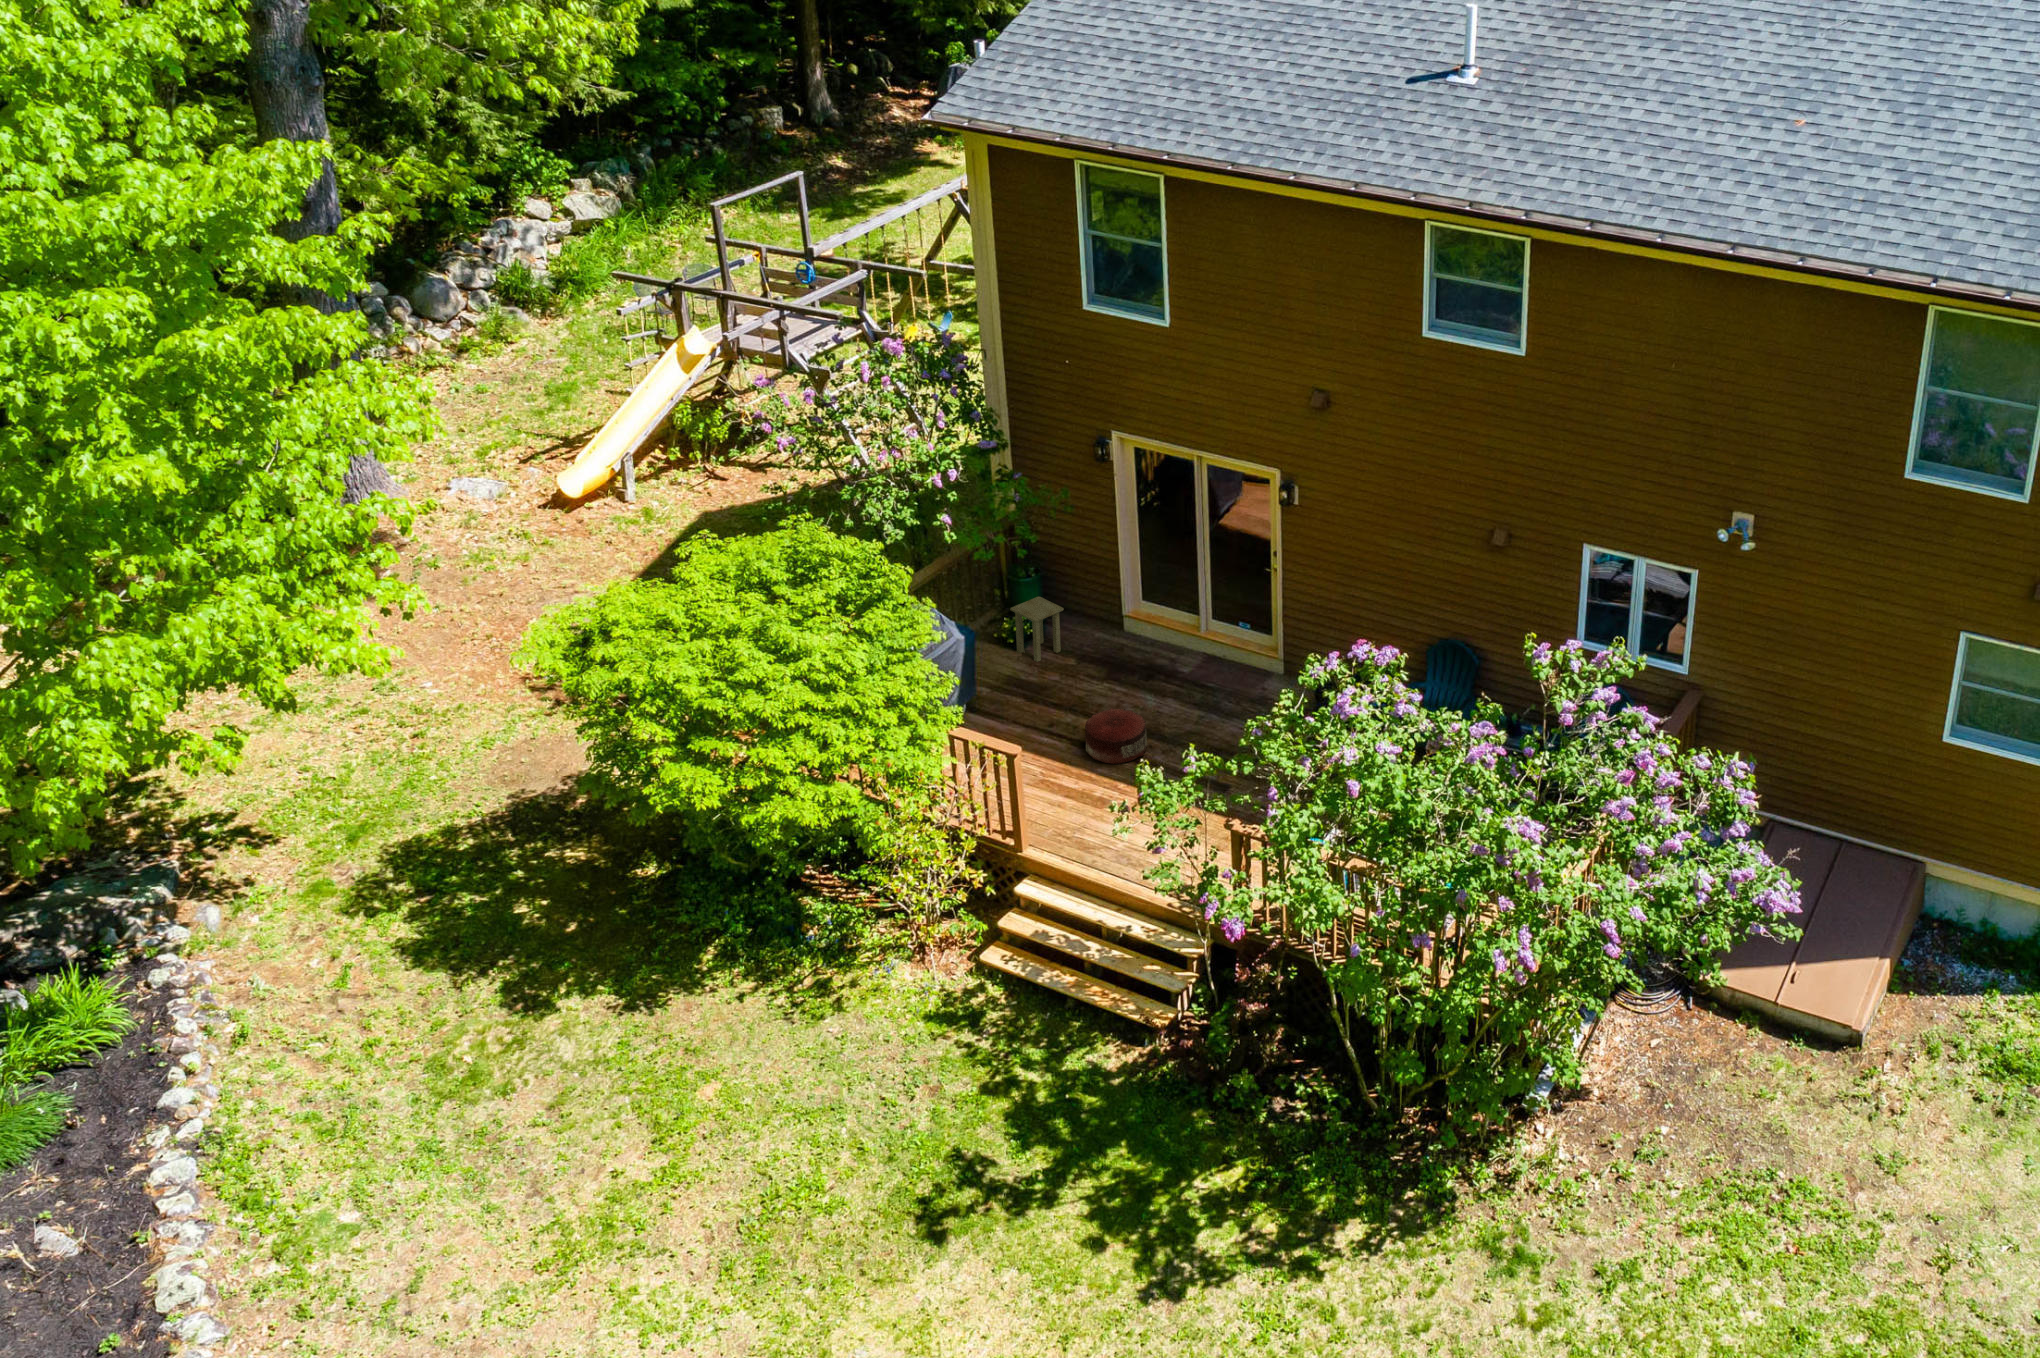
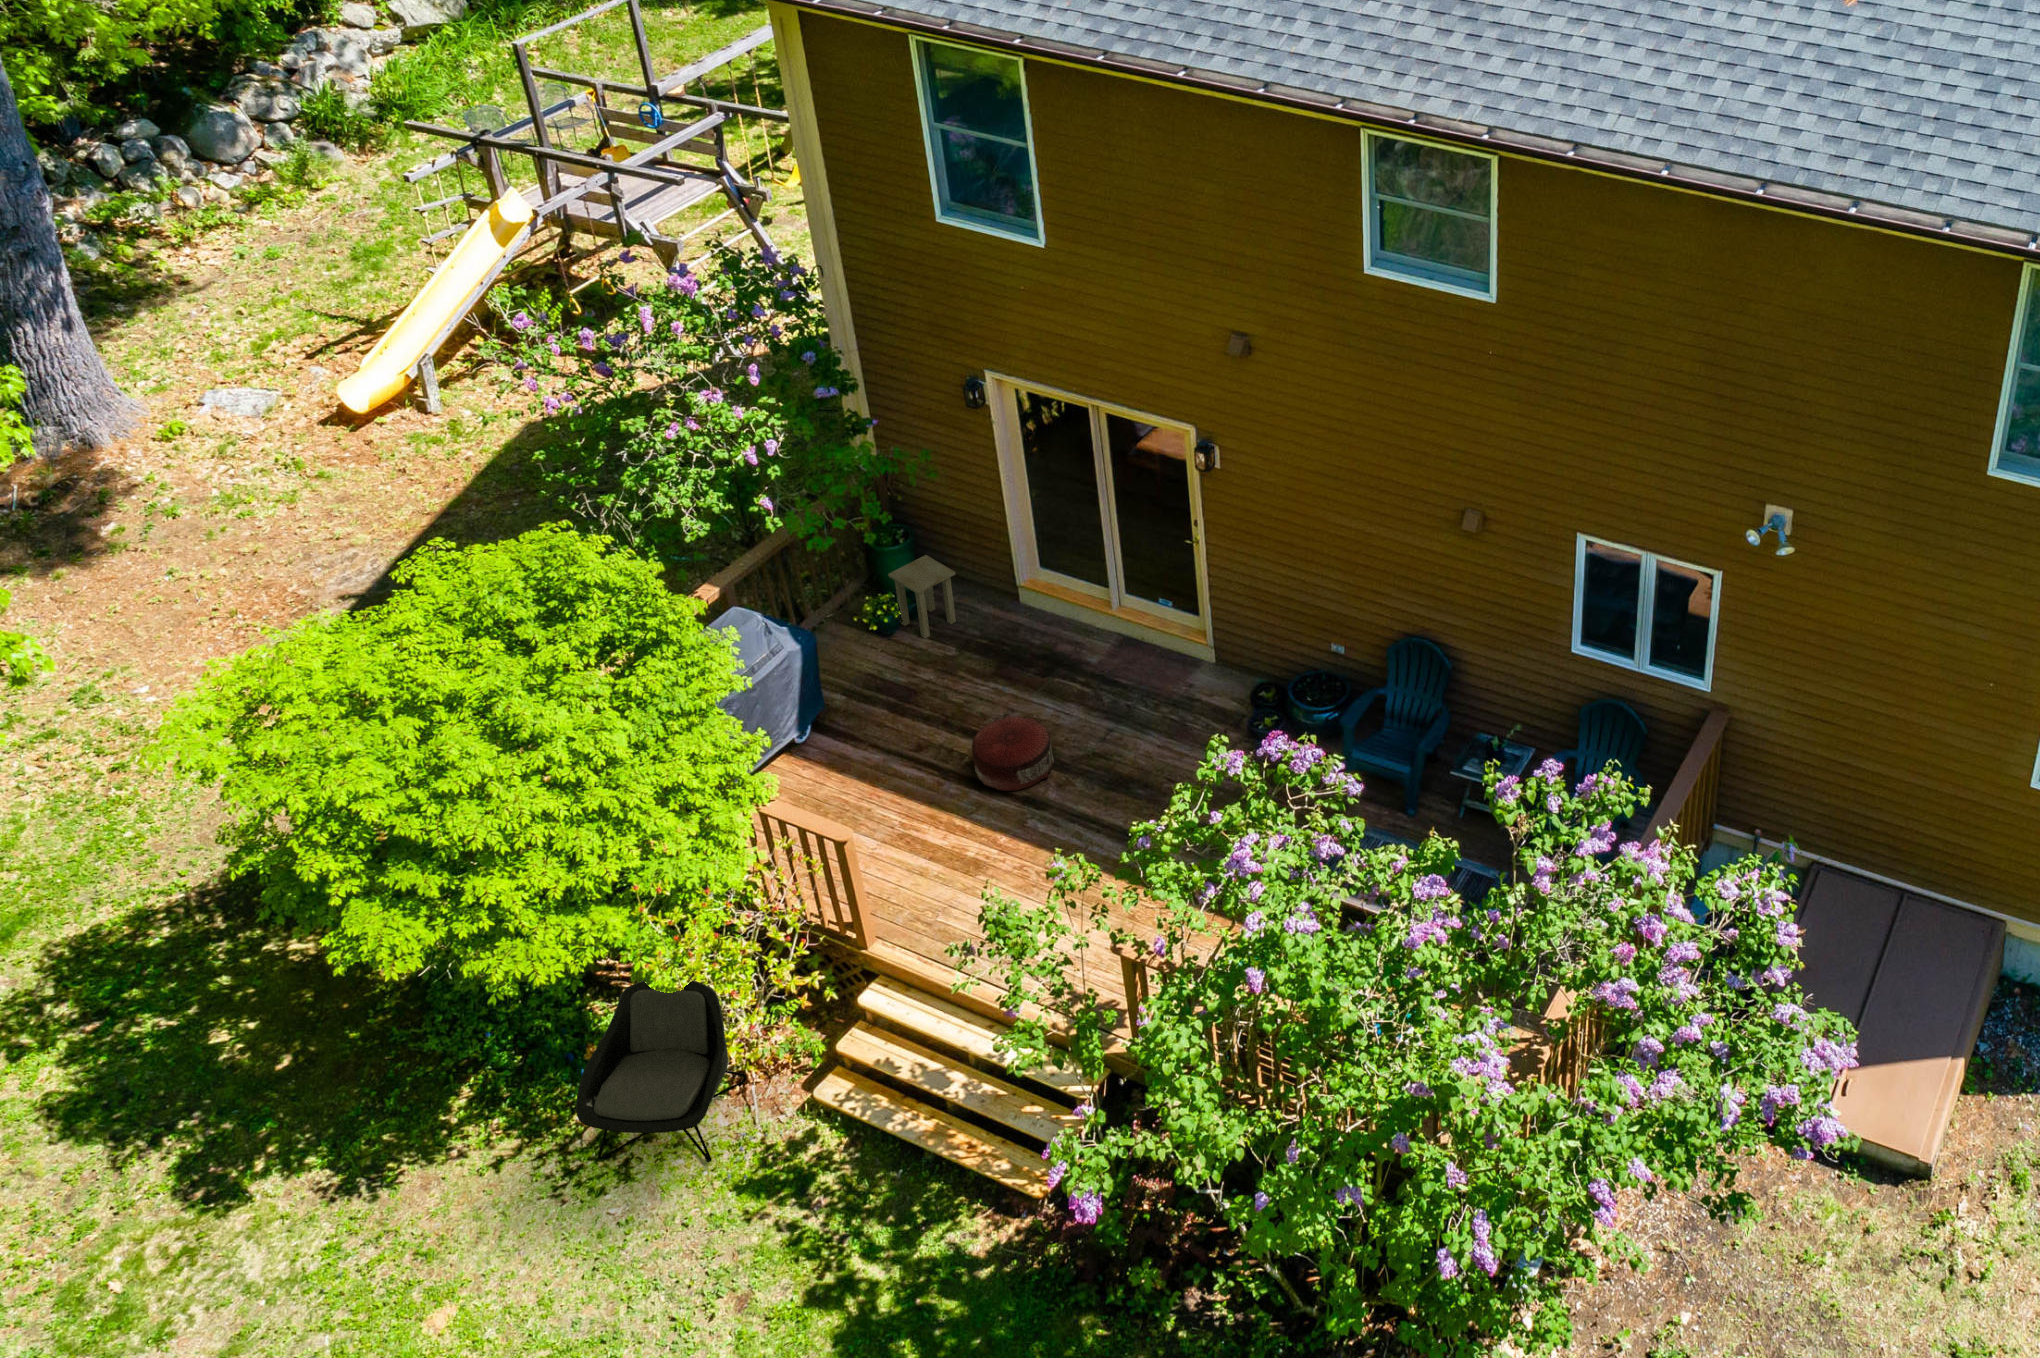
lounge chair: none [809,856,925,999] -> present [576,981,747,1162]

